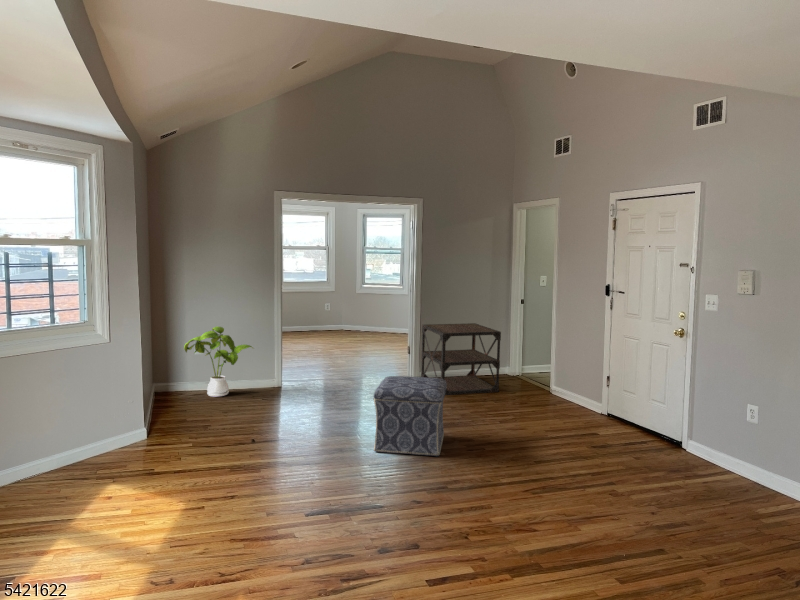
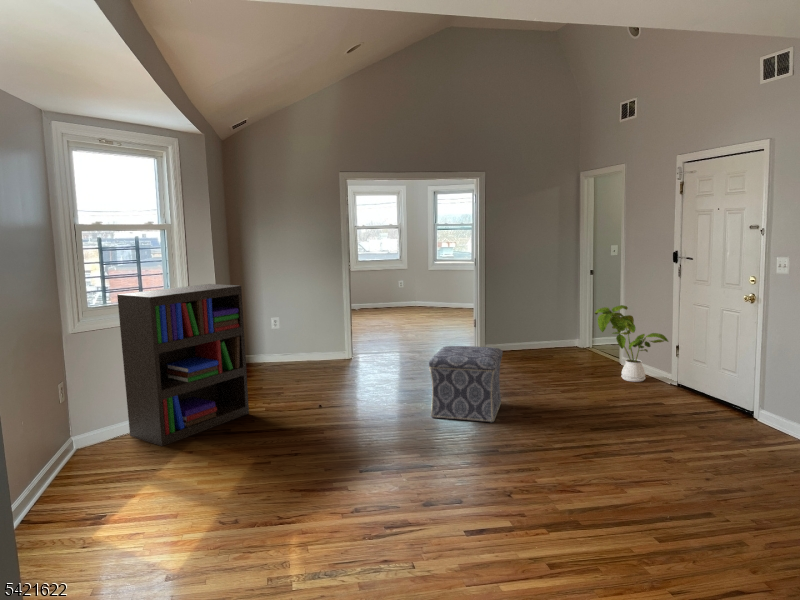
bookshelf: none [25,307,174,492] -> present [117,284,249,446]
side table: present [421,323,501,395] -> none [486,296,565,367]
house plant: present [184,326,253,397] -> present [595,305,668,382]

